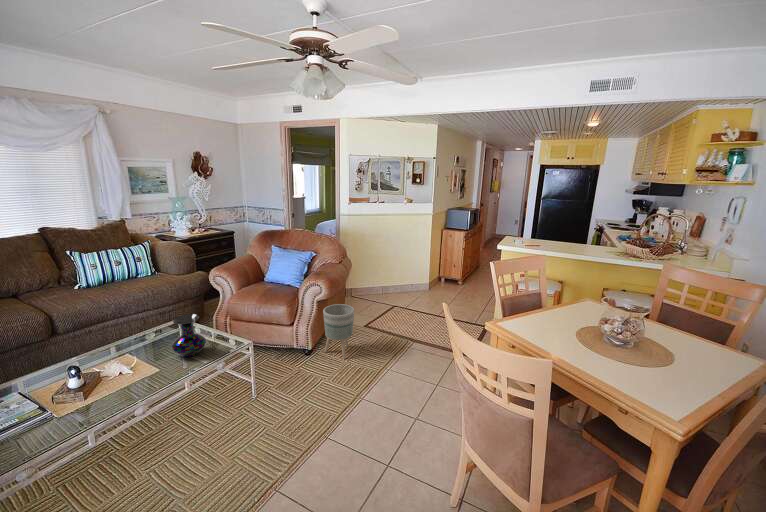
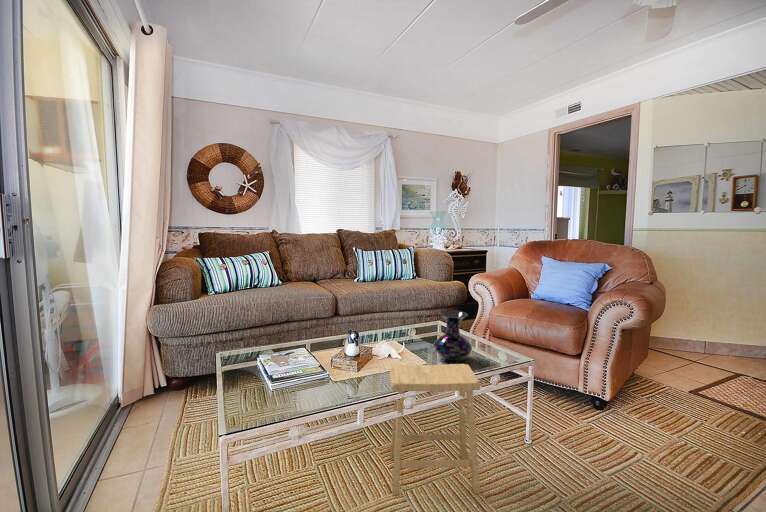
planter: present [323,304,354,359] -> none [629,341,699,436]
footstool: none [125,359,215,474] -> present [390,364,480,495]

